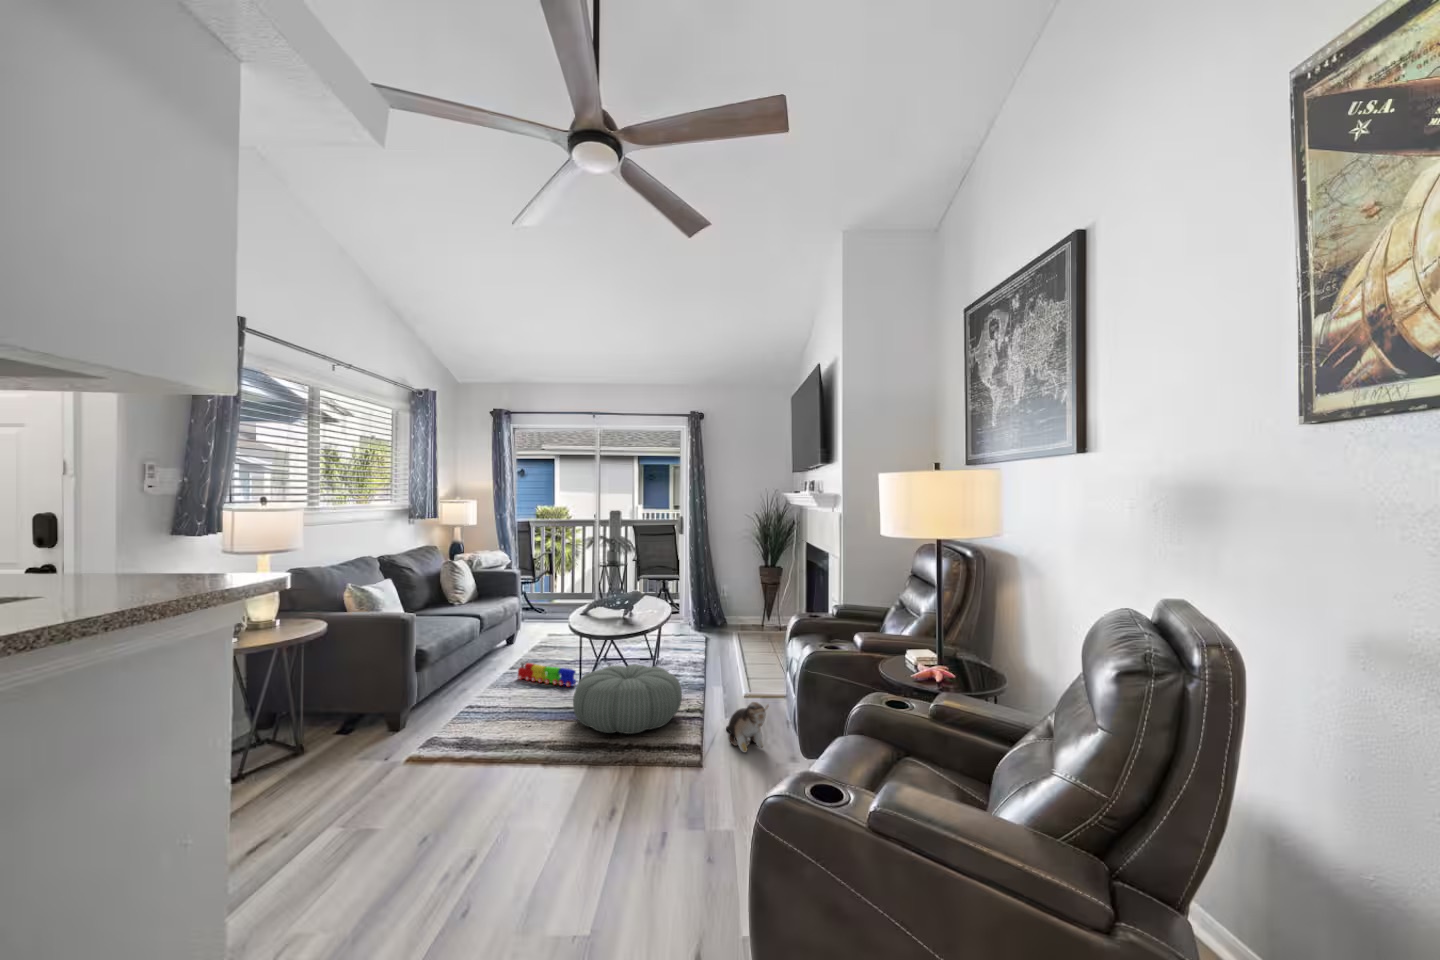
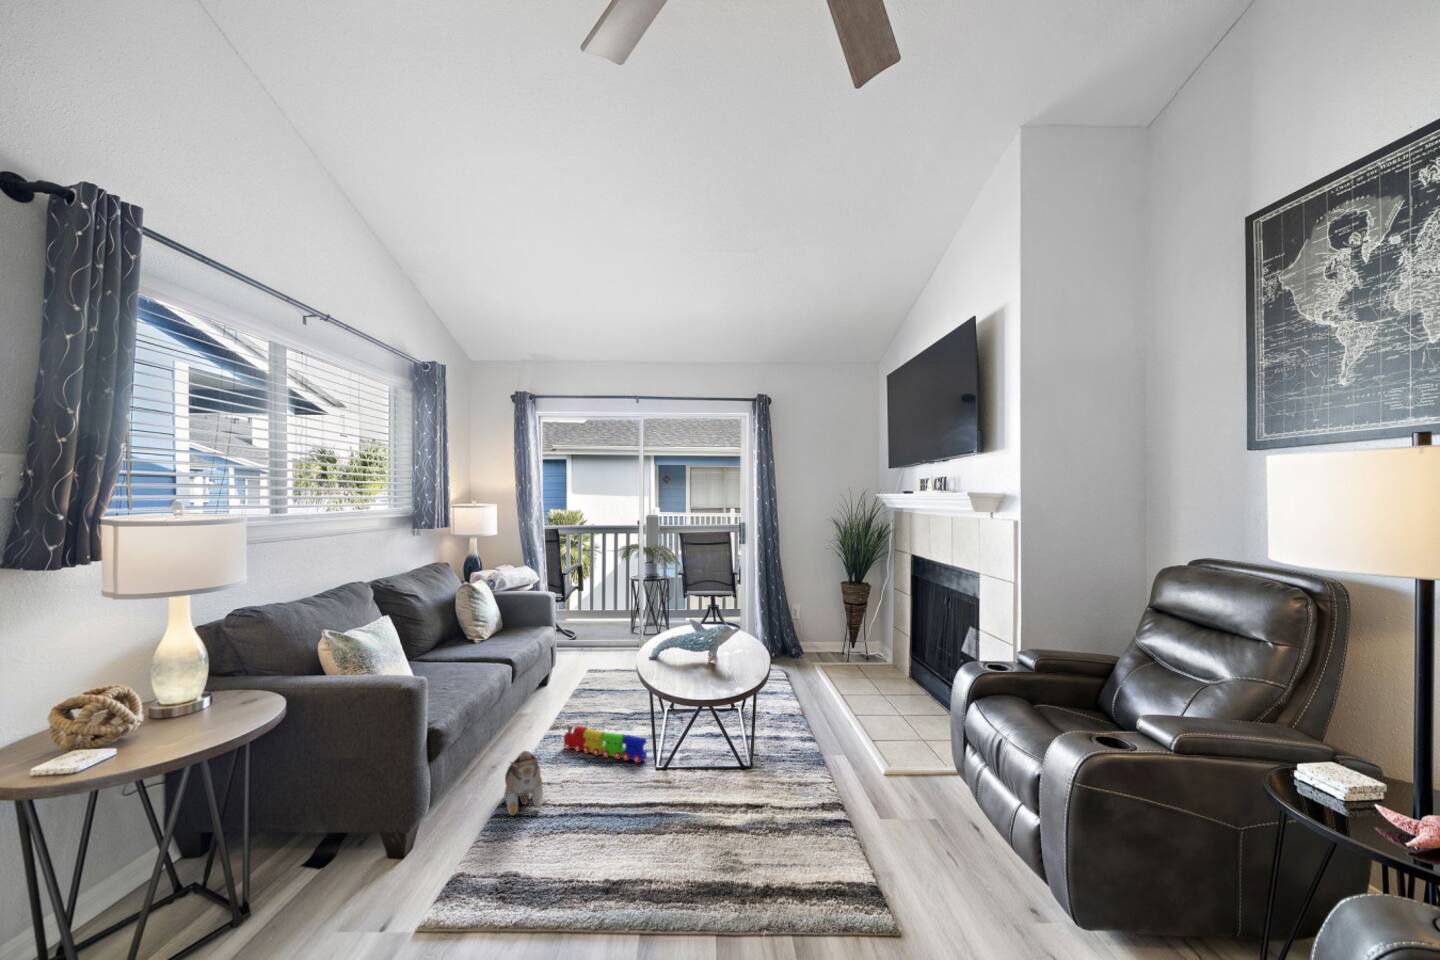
pouf: present [573,664,682,734] -> none [662,739,822,863]
plush toy: present [726,702,769,752] -> present [505,751,543,815]

